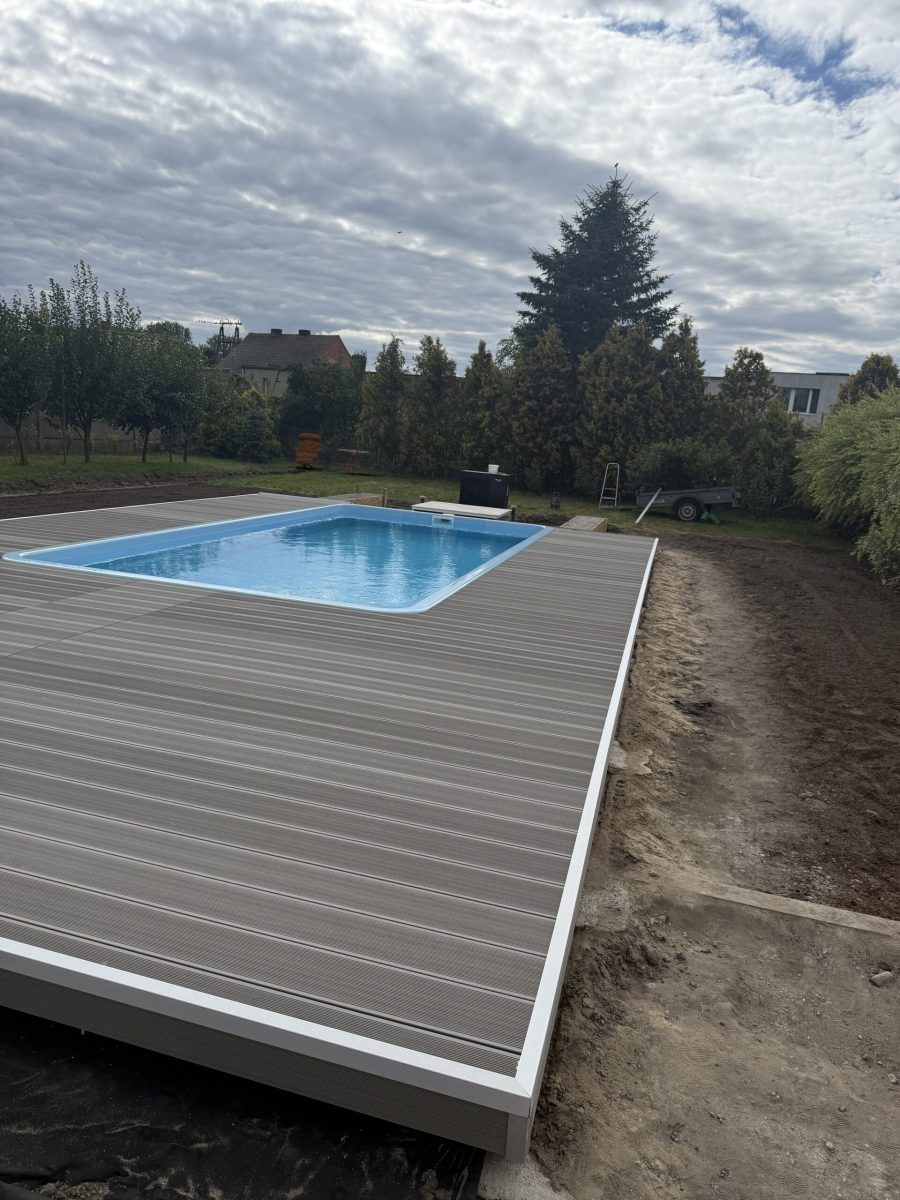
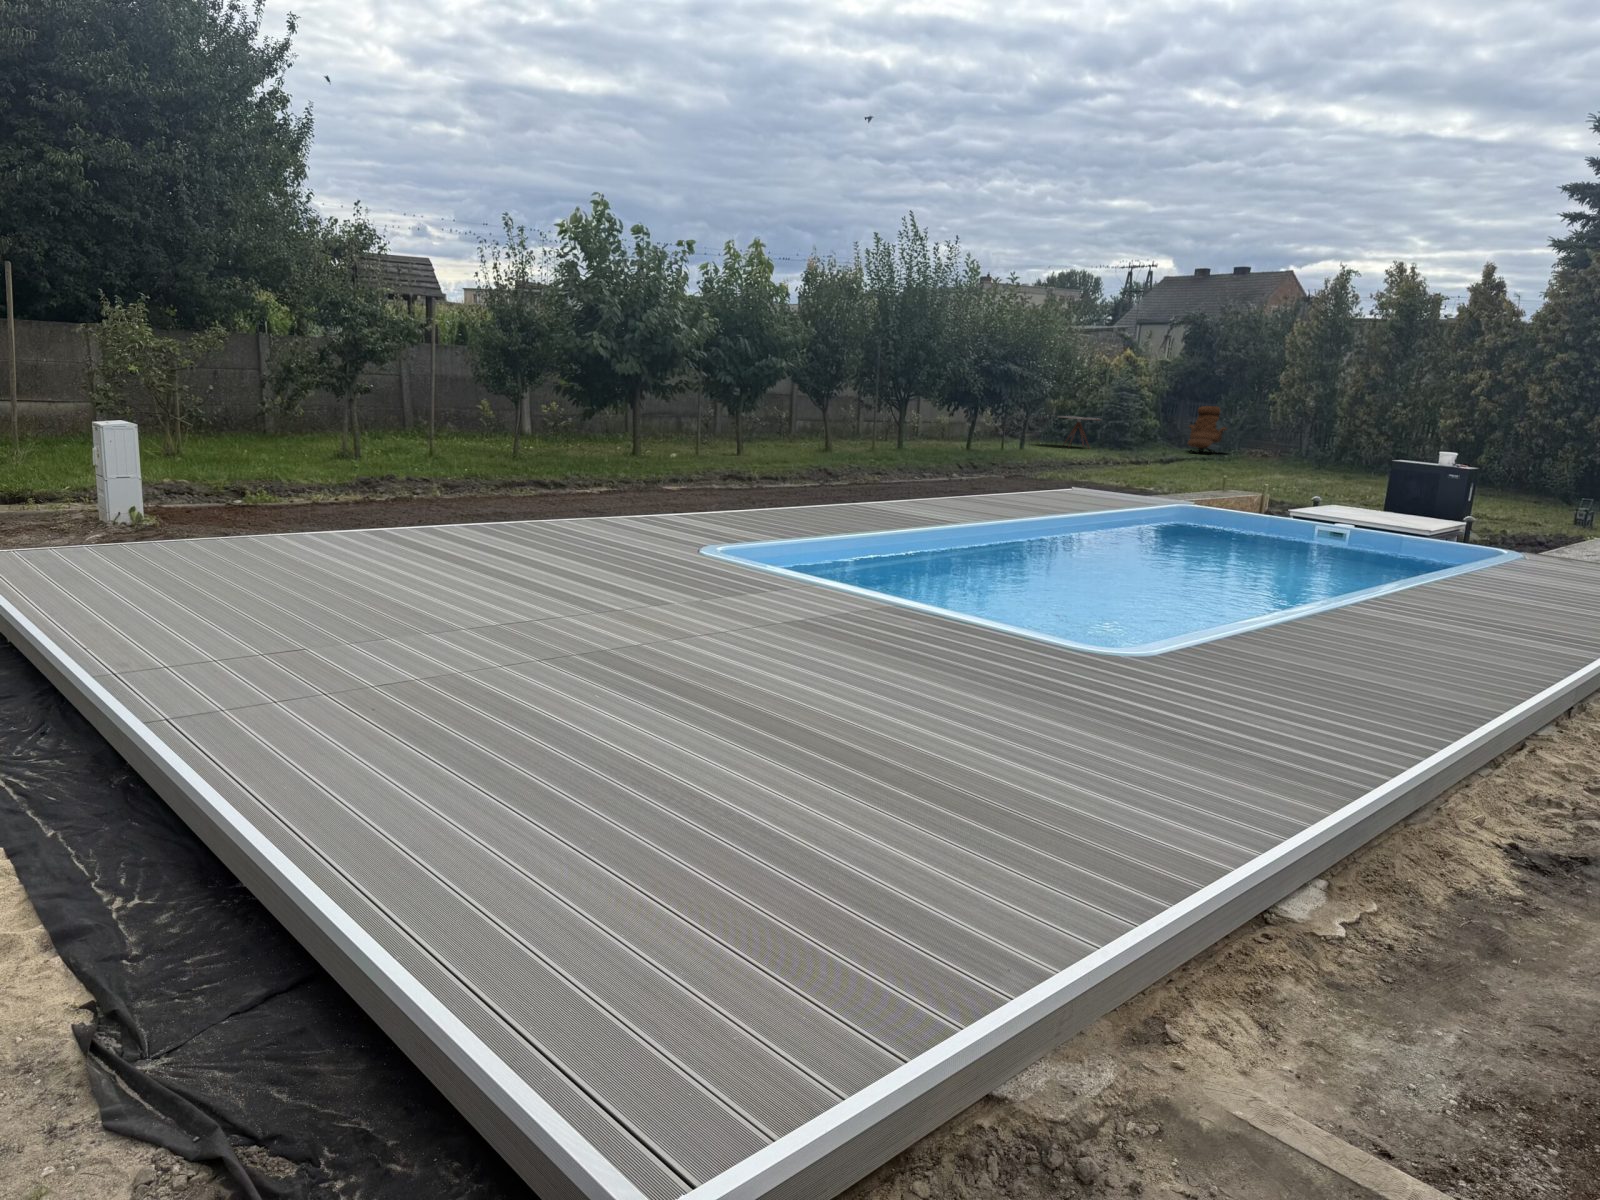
round table: present [345,450,362,468] -> present [1059,416,1098,448]

